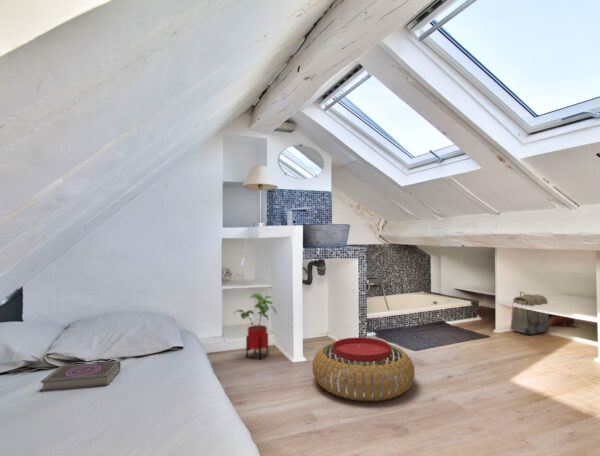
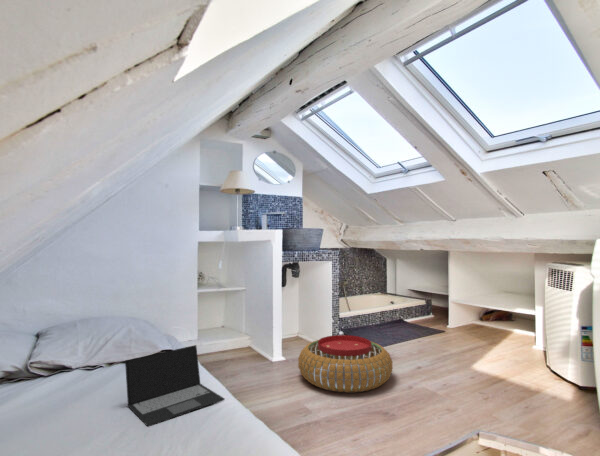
backpack: present [511,292,549,335] -> none [461,291,492,329]
house plant: present [236,293,276,360] -> none [214,296,255,362]
laptop: none [114,345,209,428] -> present [125,345,224,427]
book: present [40,361,121,391] -> none [36,366,115,400]

